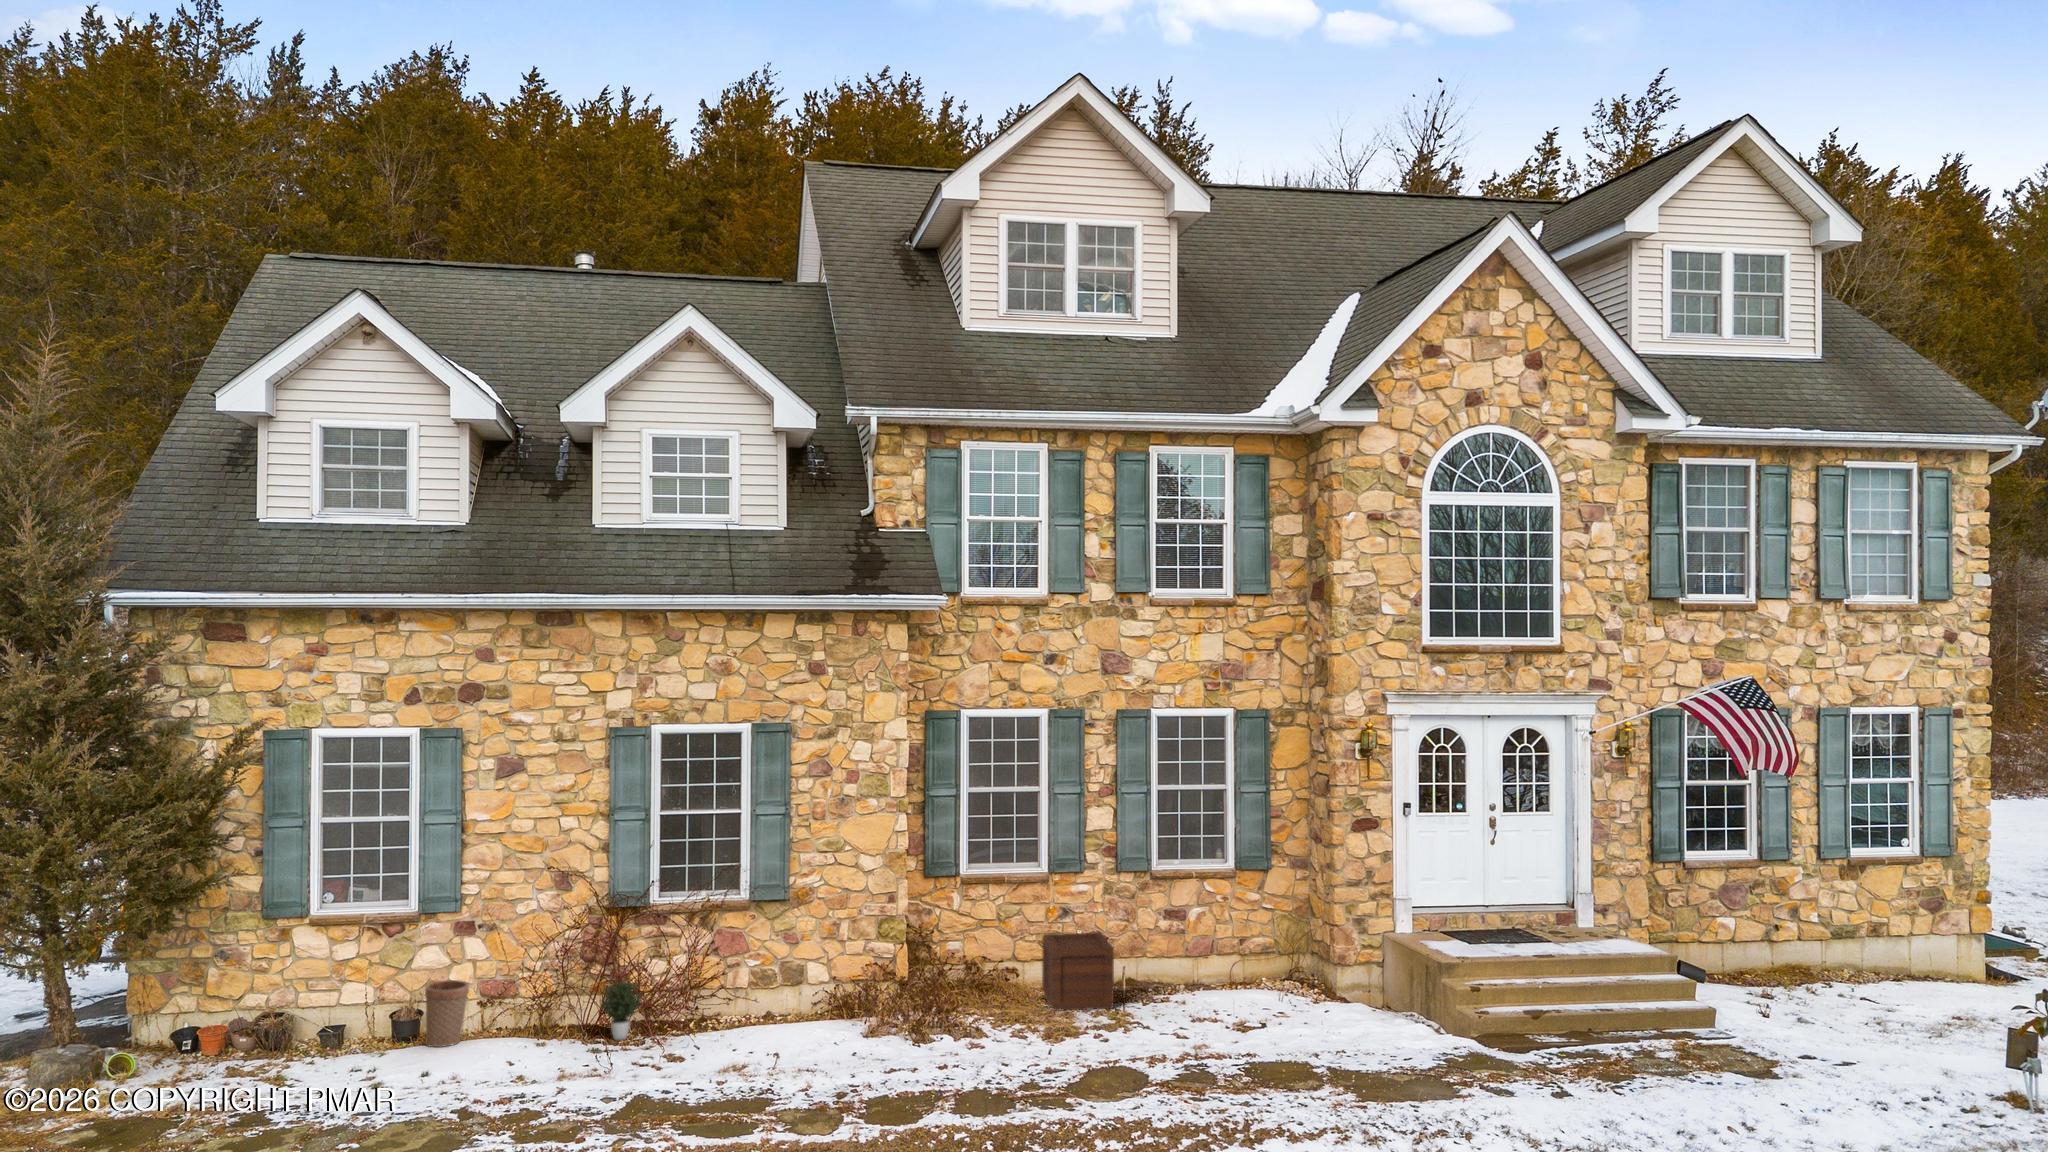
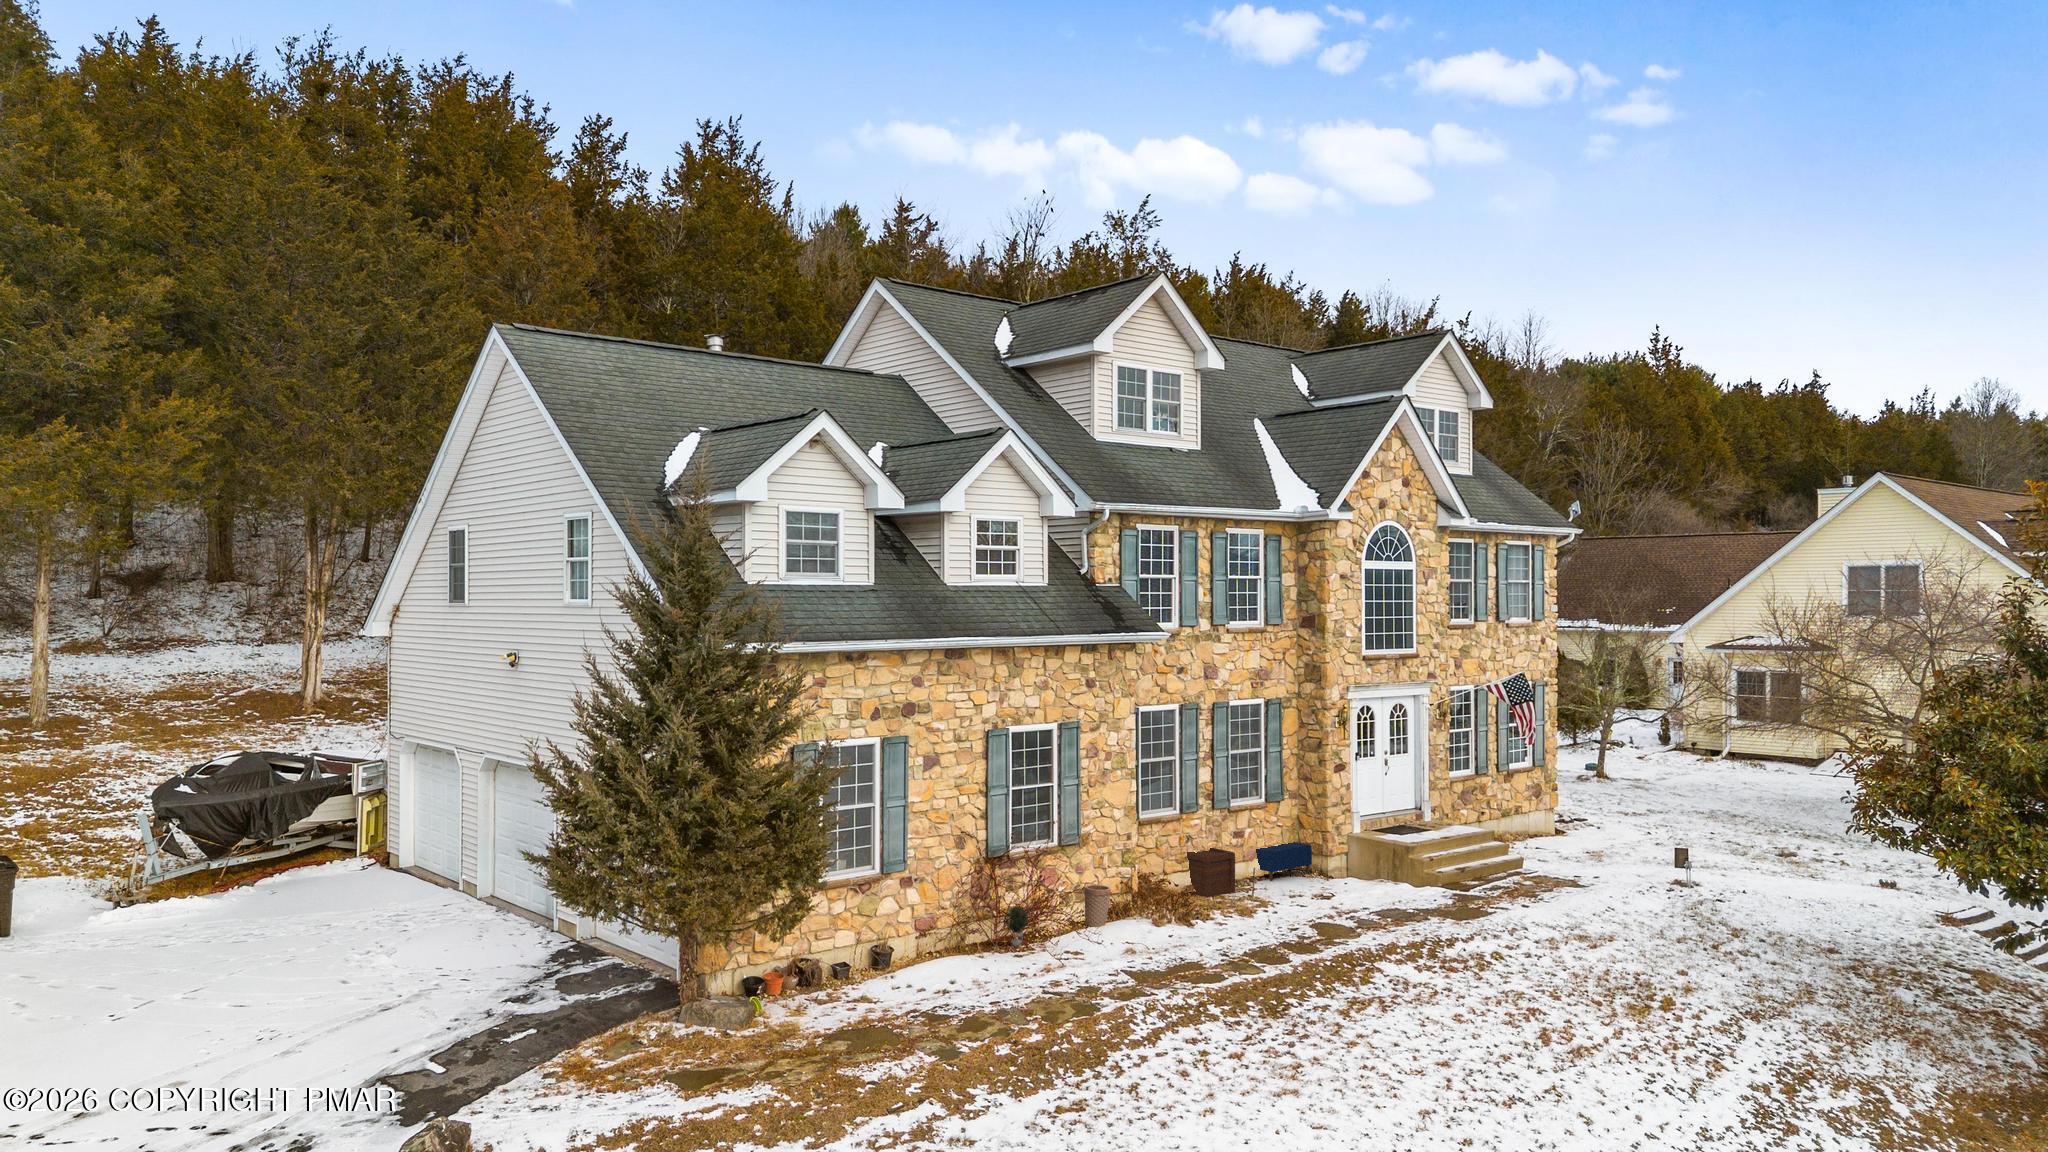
bench: none [1196,940,1306,1001] -> present [1251,842,1312,881]
basket: present [425,980,469,1047] -> present [1084,885,1111,927]

